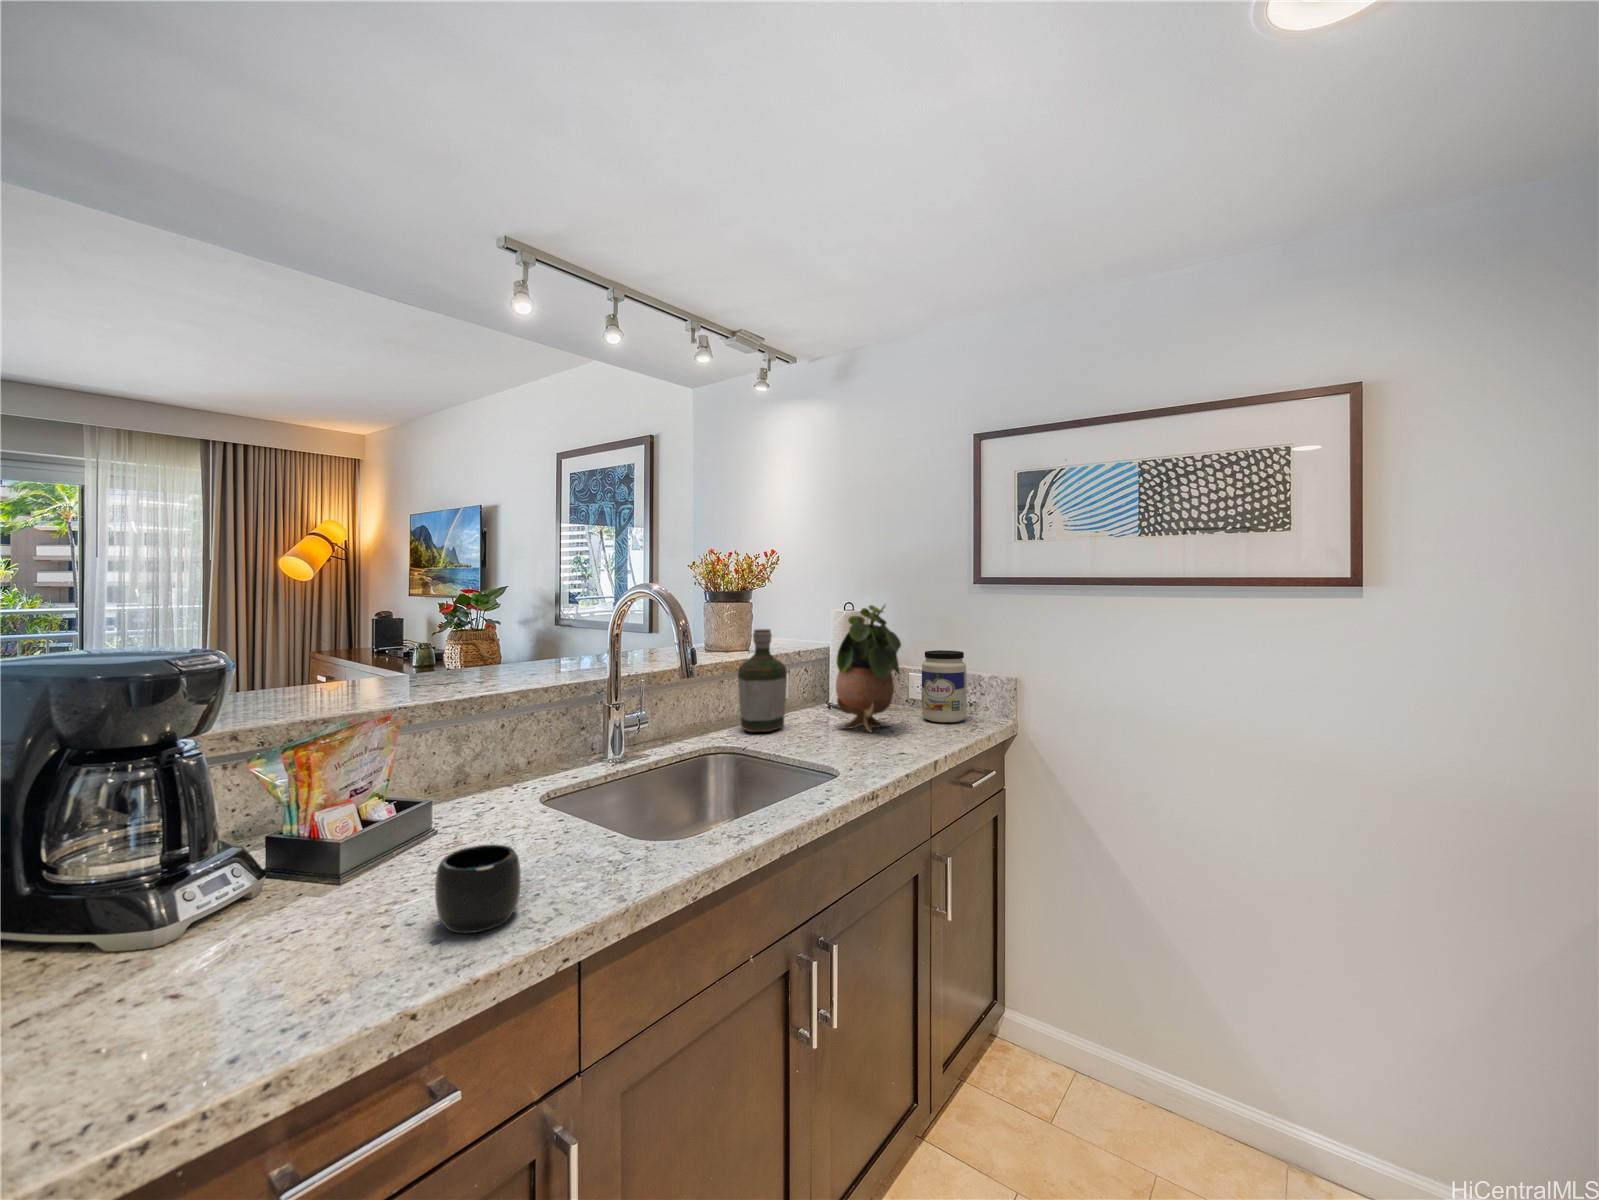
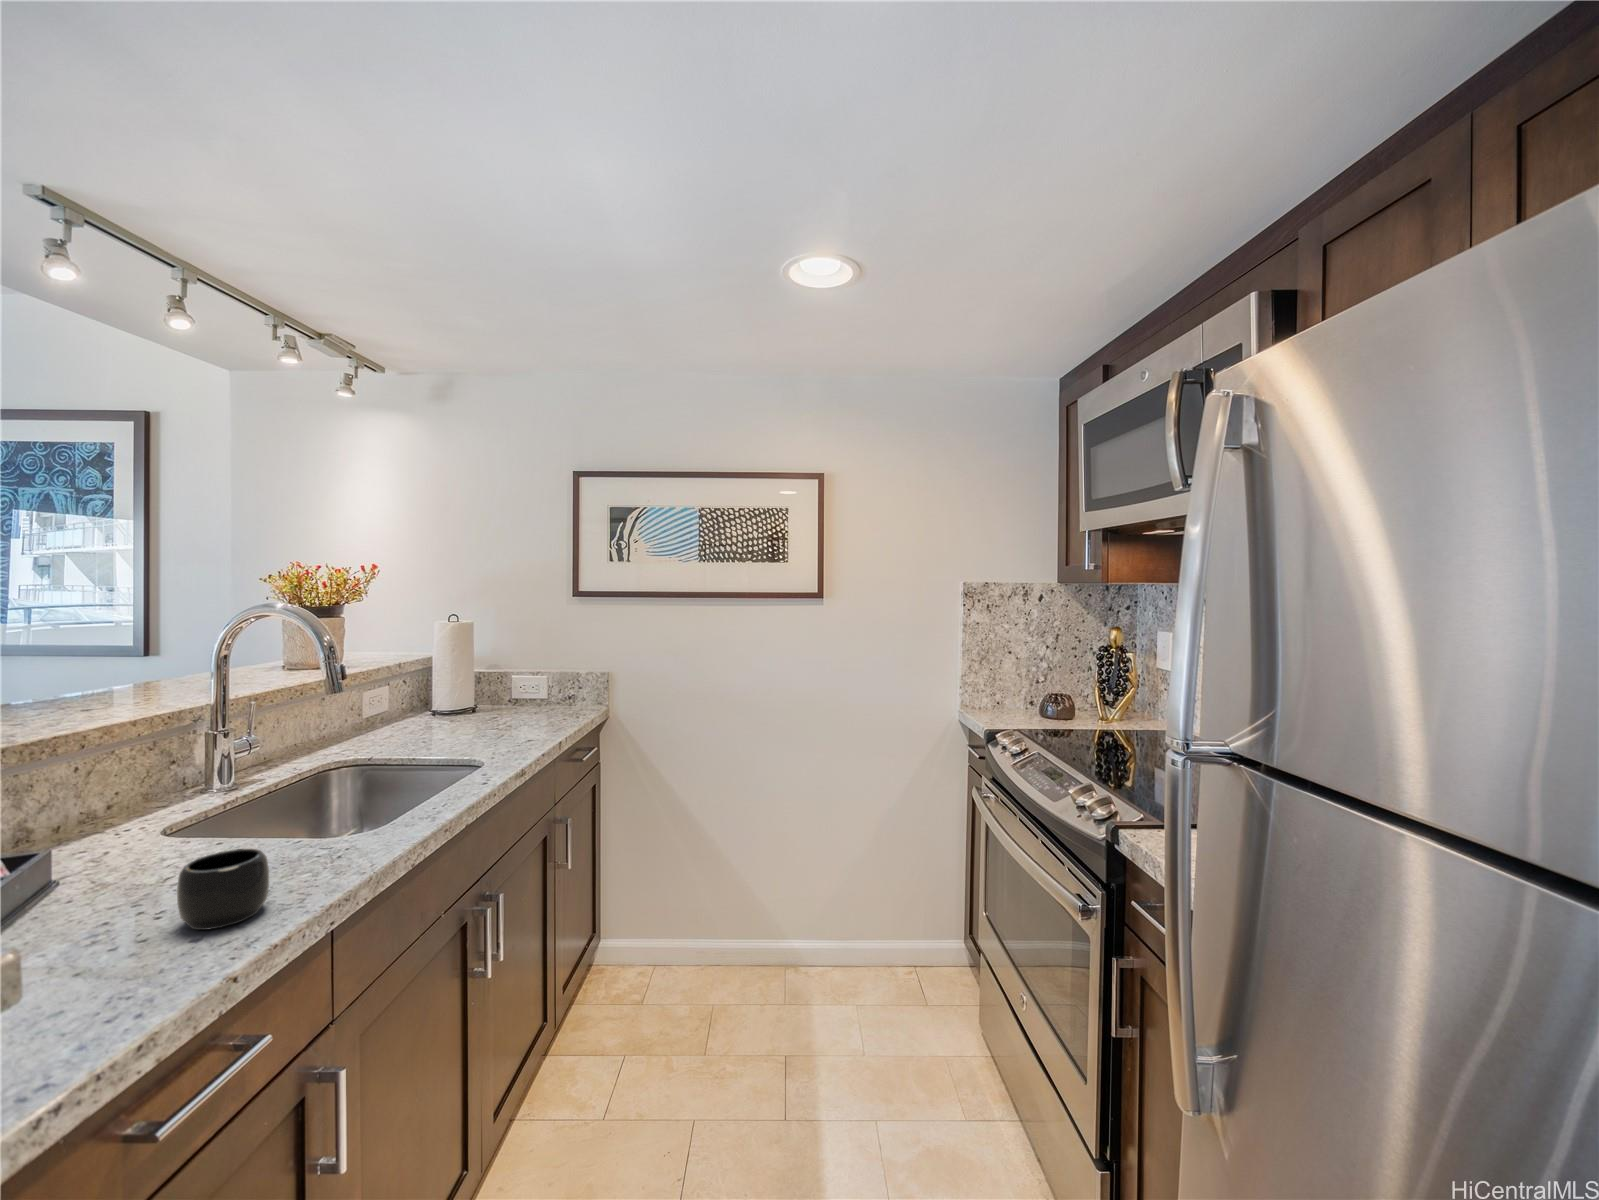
potted plant: present [836,605,901,733] -> none [452,615,516,731]
bottle: present [738,629,787,732] -> none [347,643,401,744]
jar: present [922,650,966,722] -> none [530,653,569,715]

